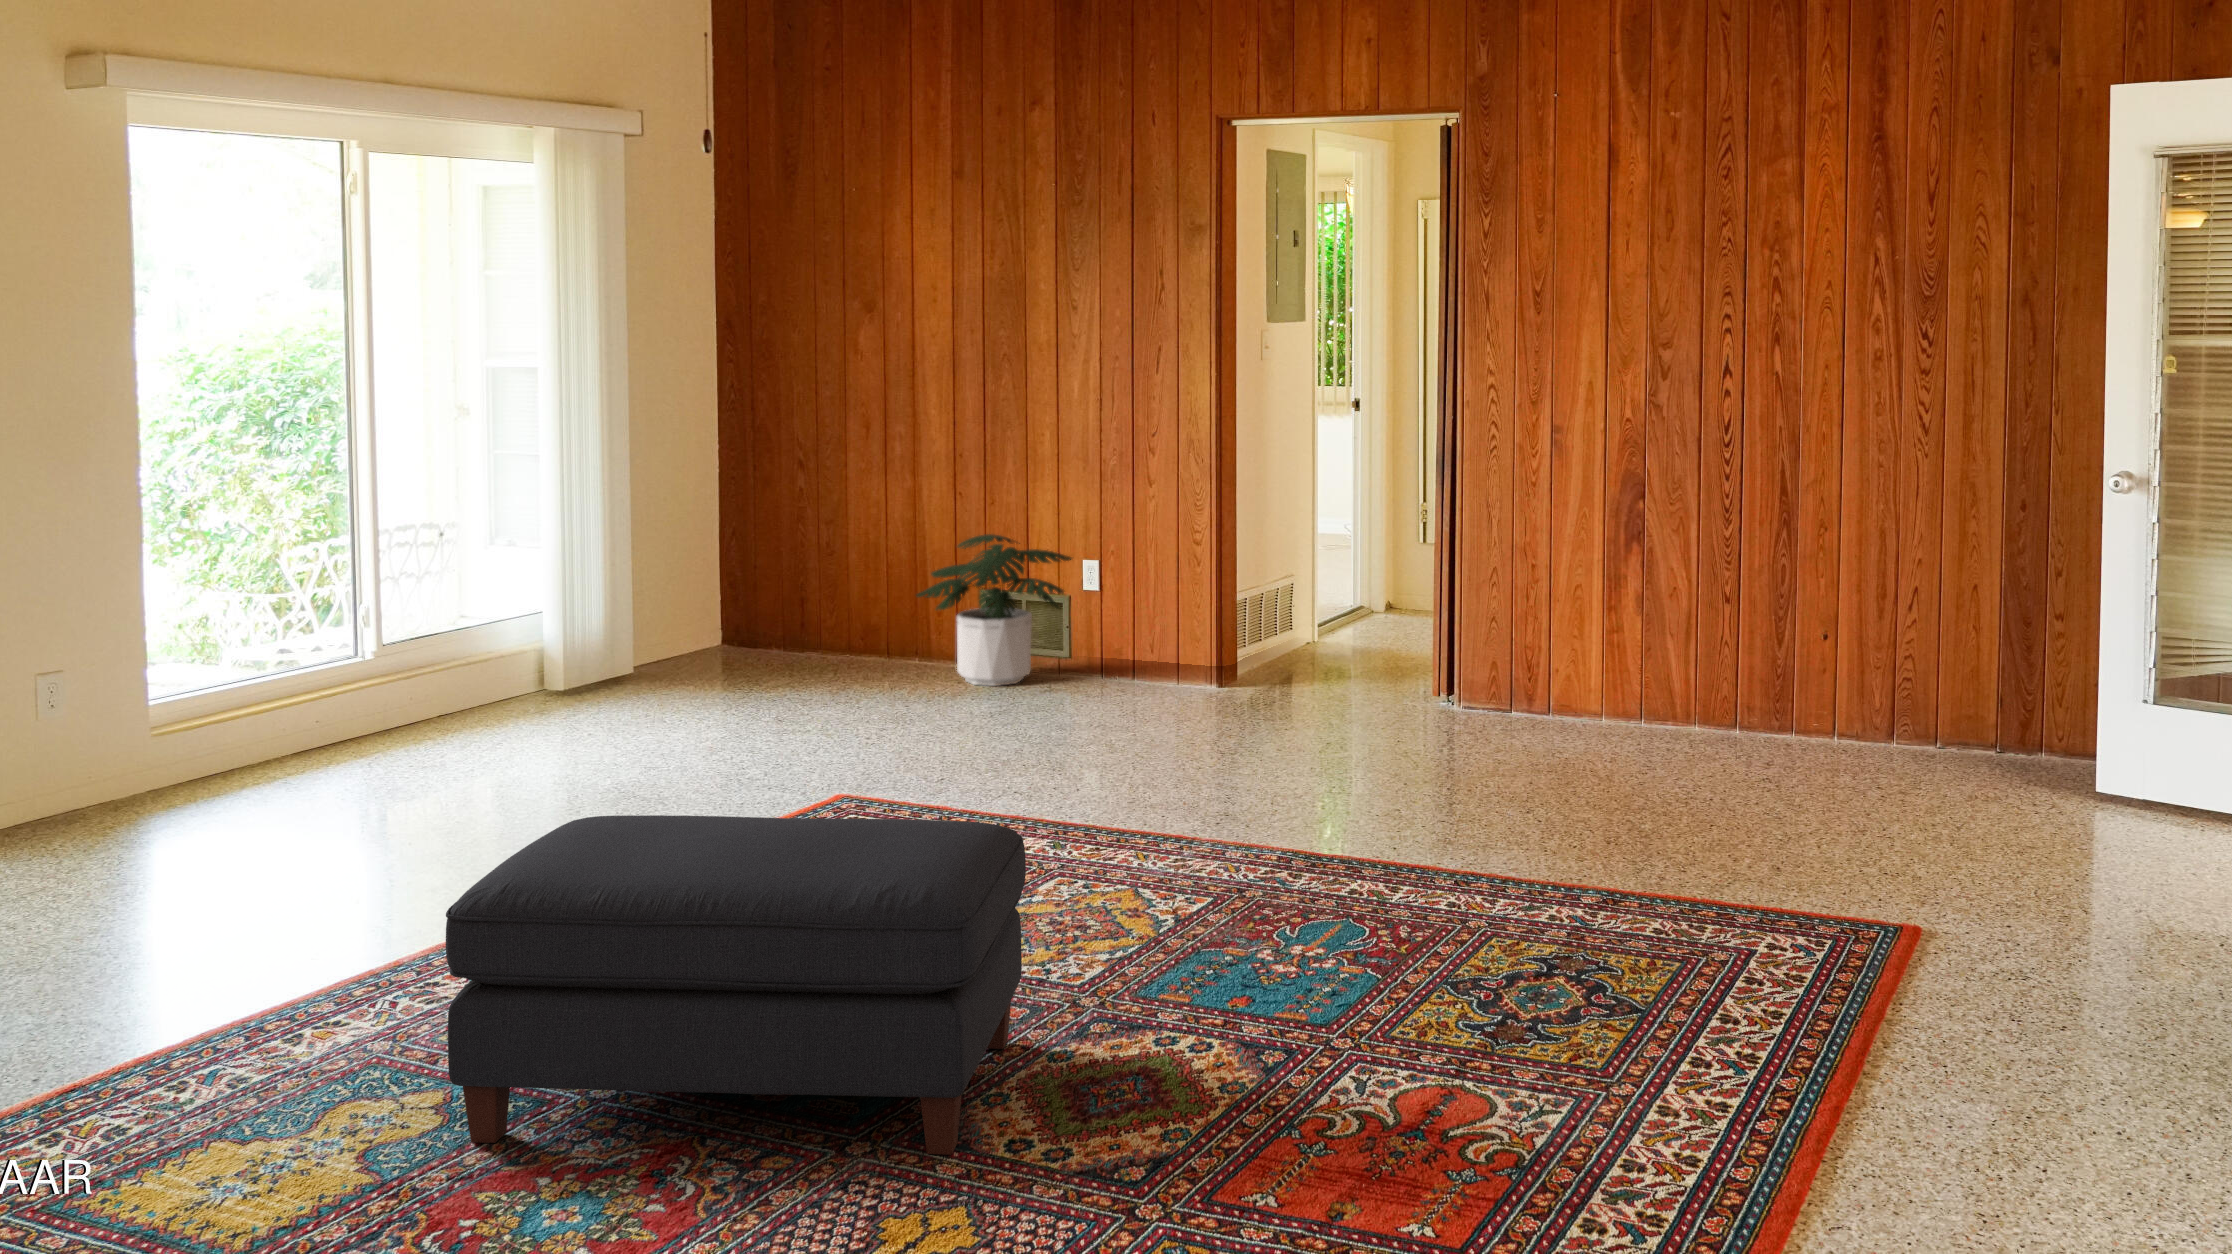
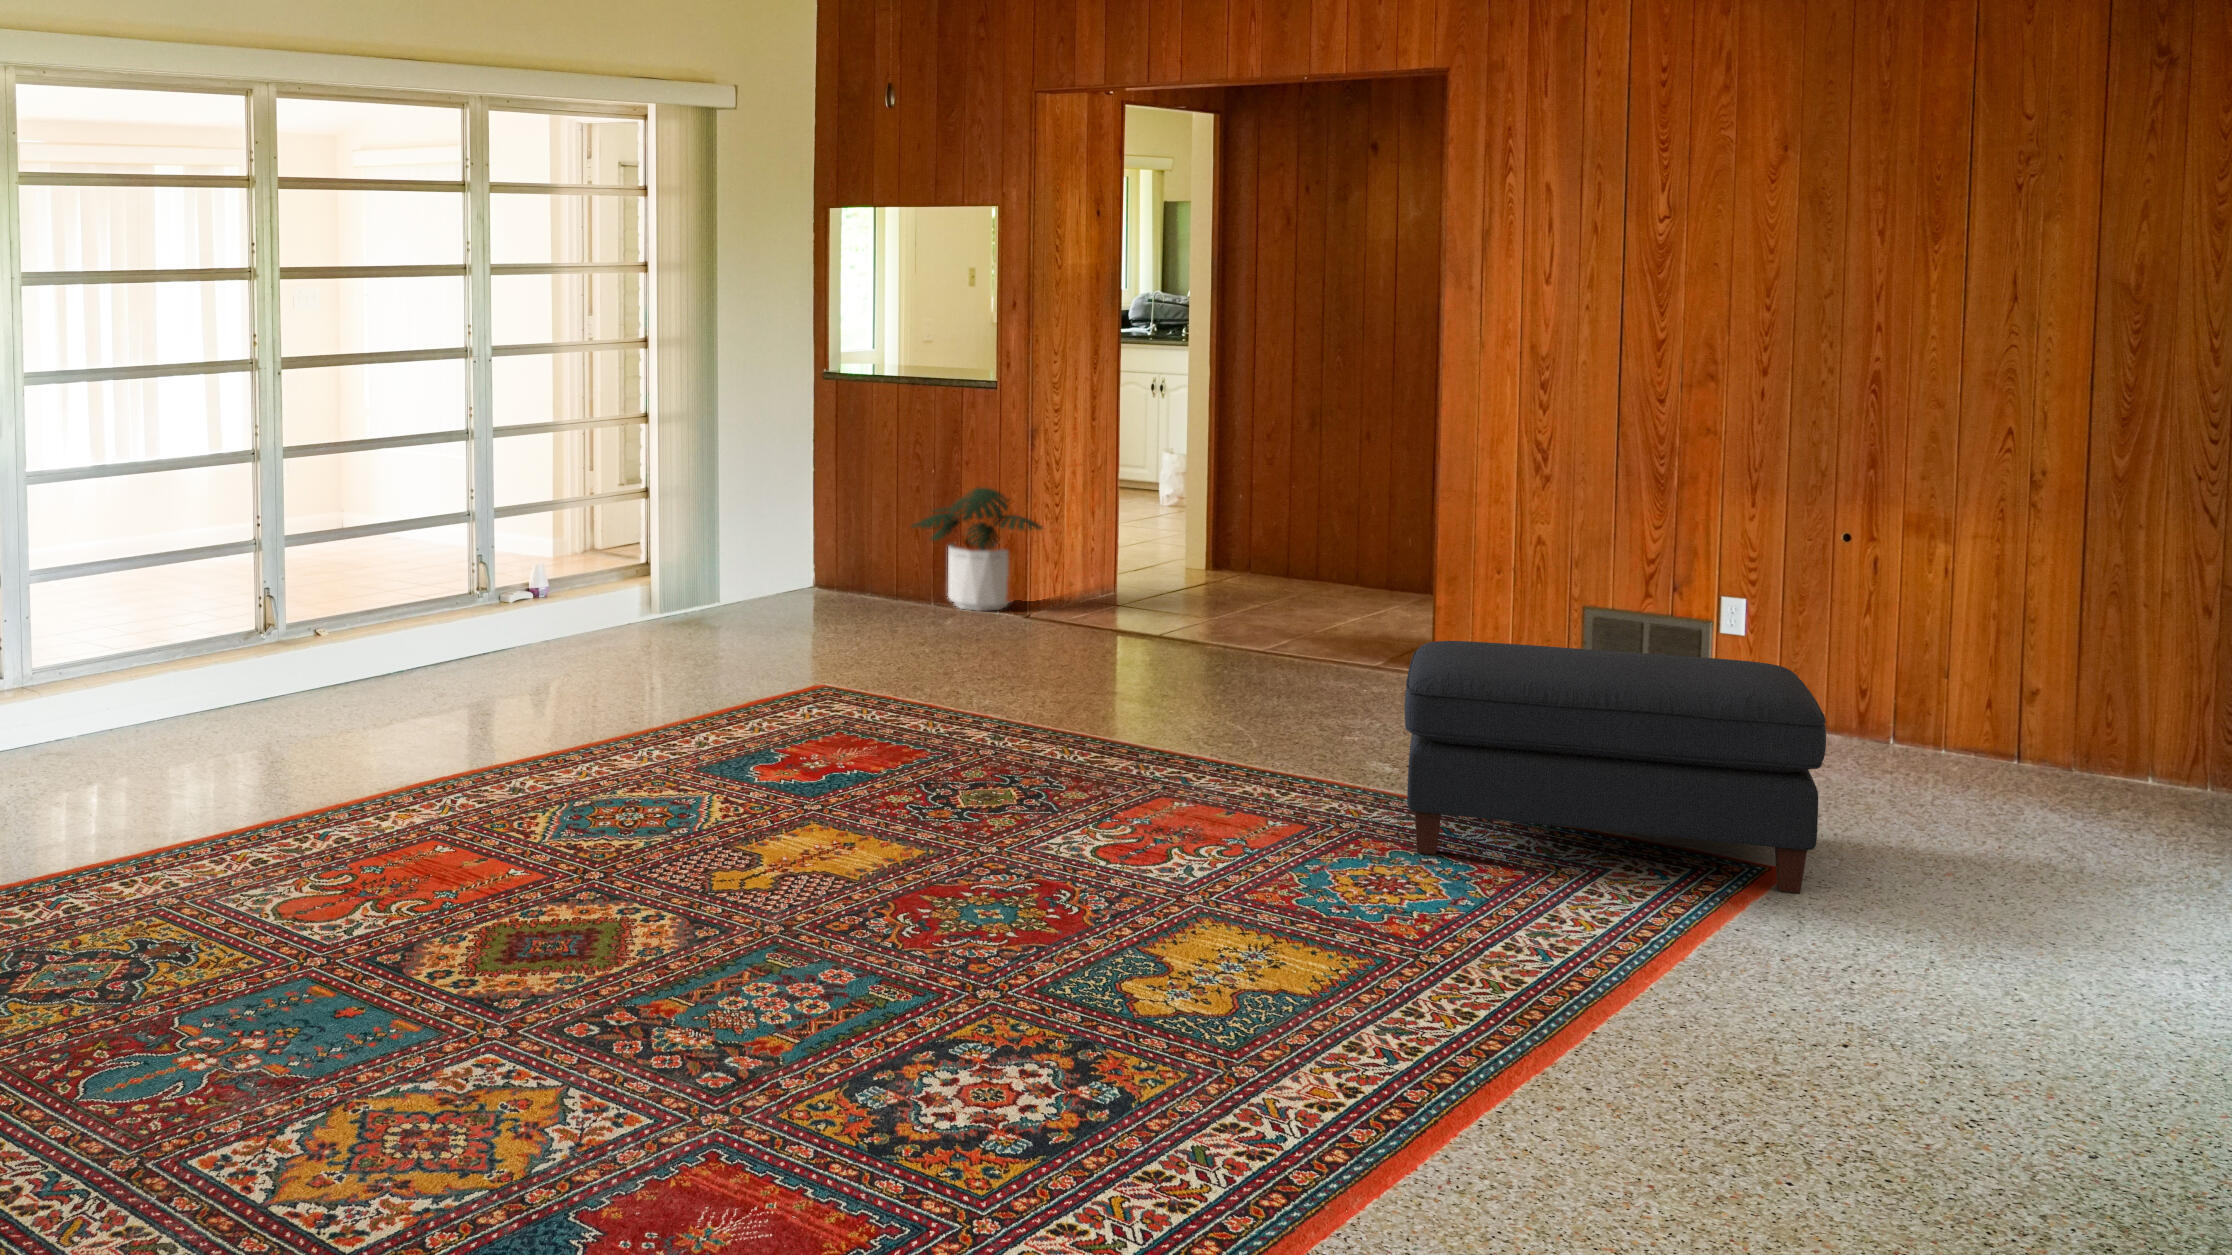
ottoman: present [446,815,1026,1155] -> present [1404,641,1826,893]

